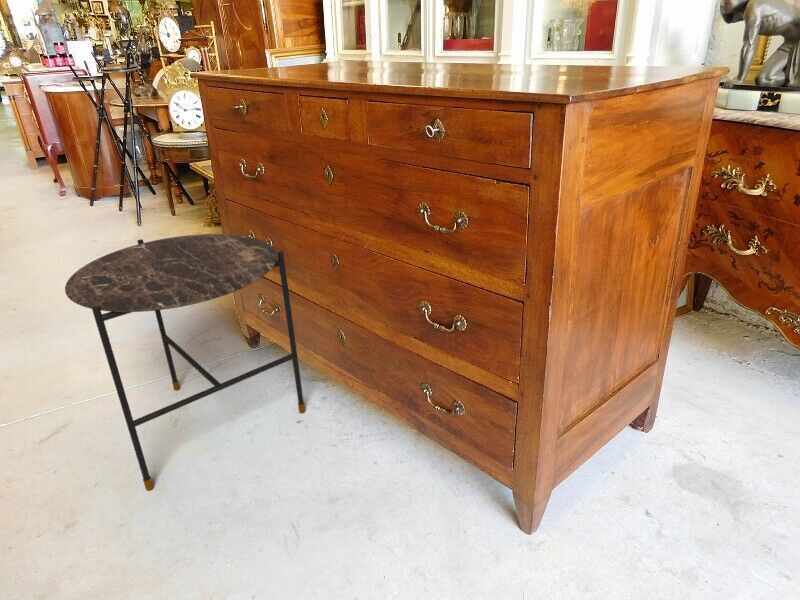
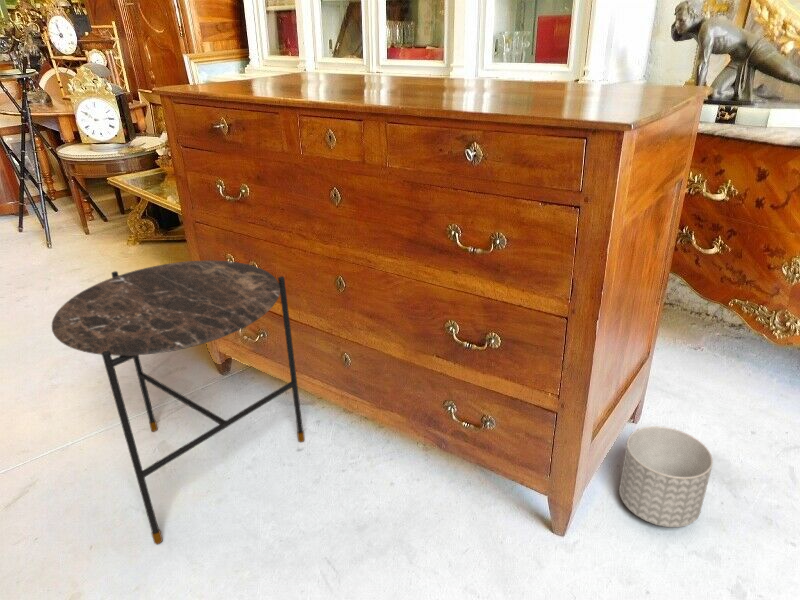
planter: none [601,431,700,541] -> present [619,426,713,527]

